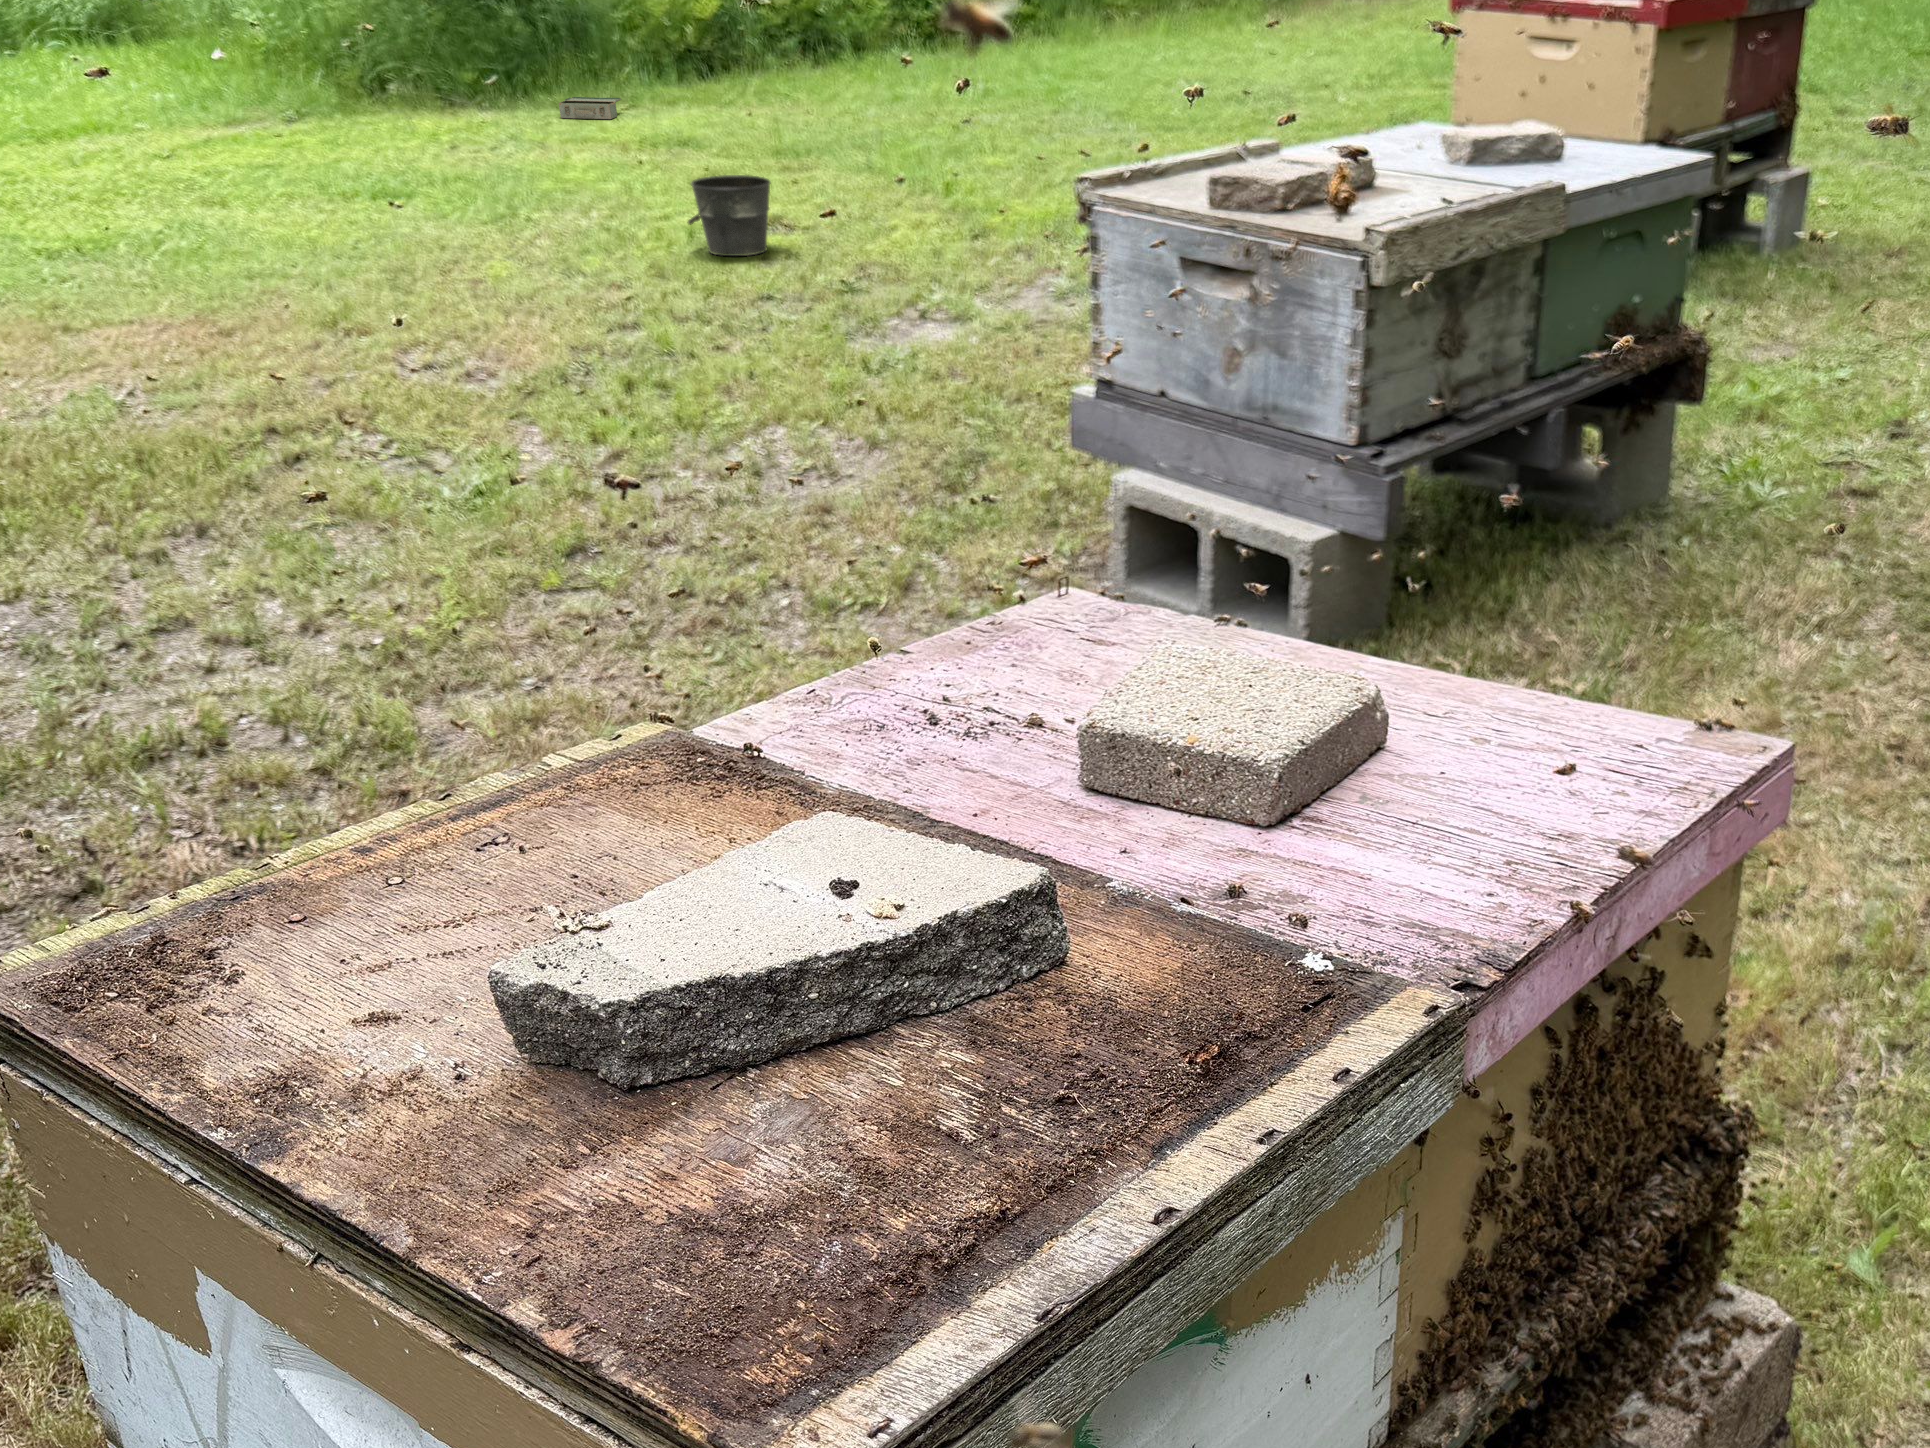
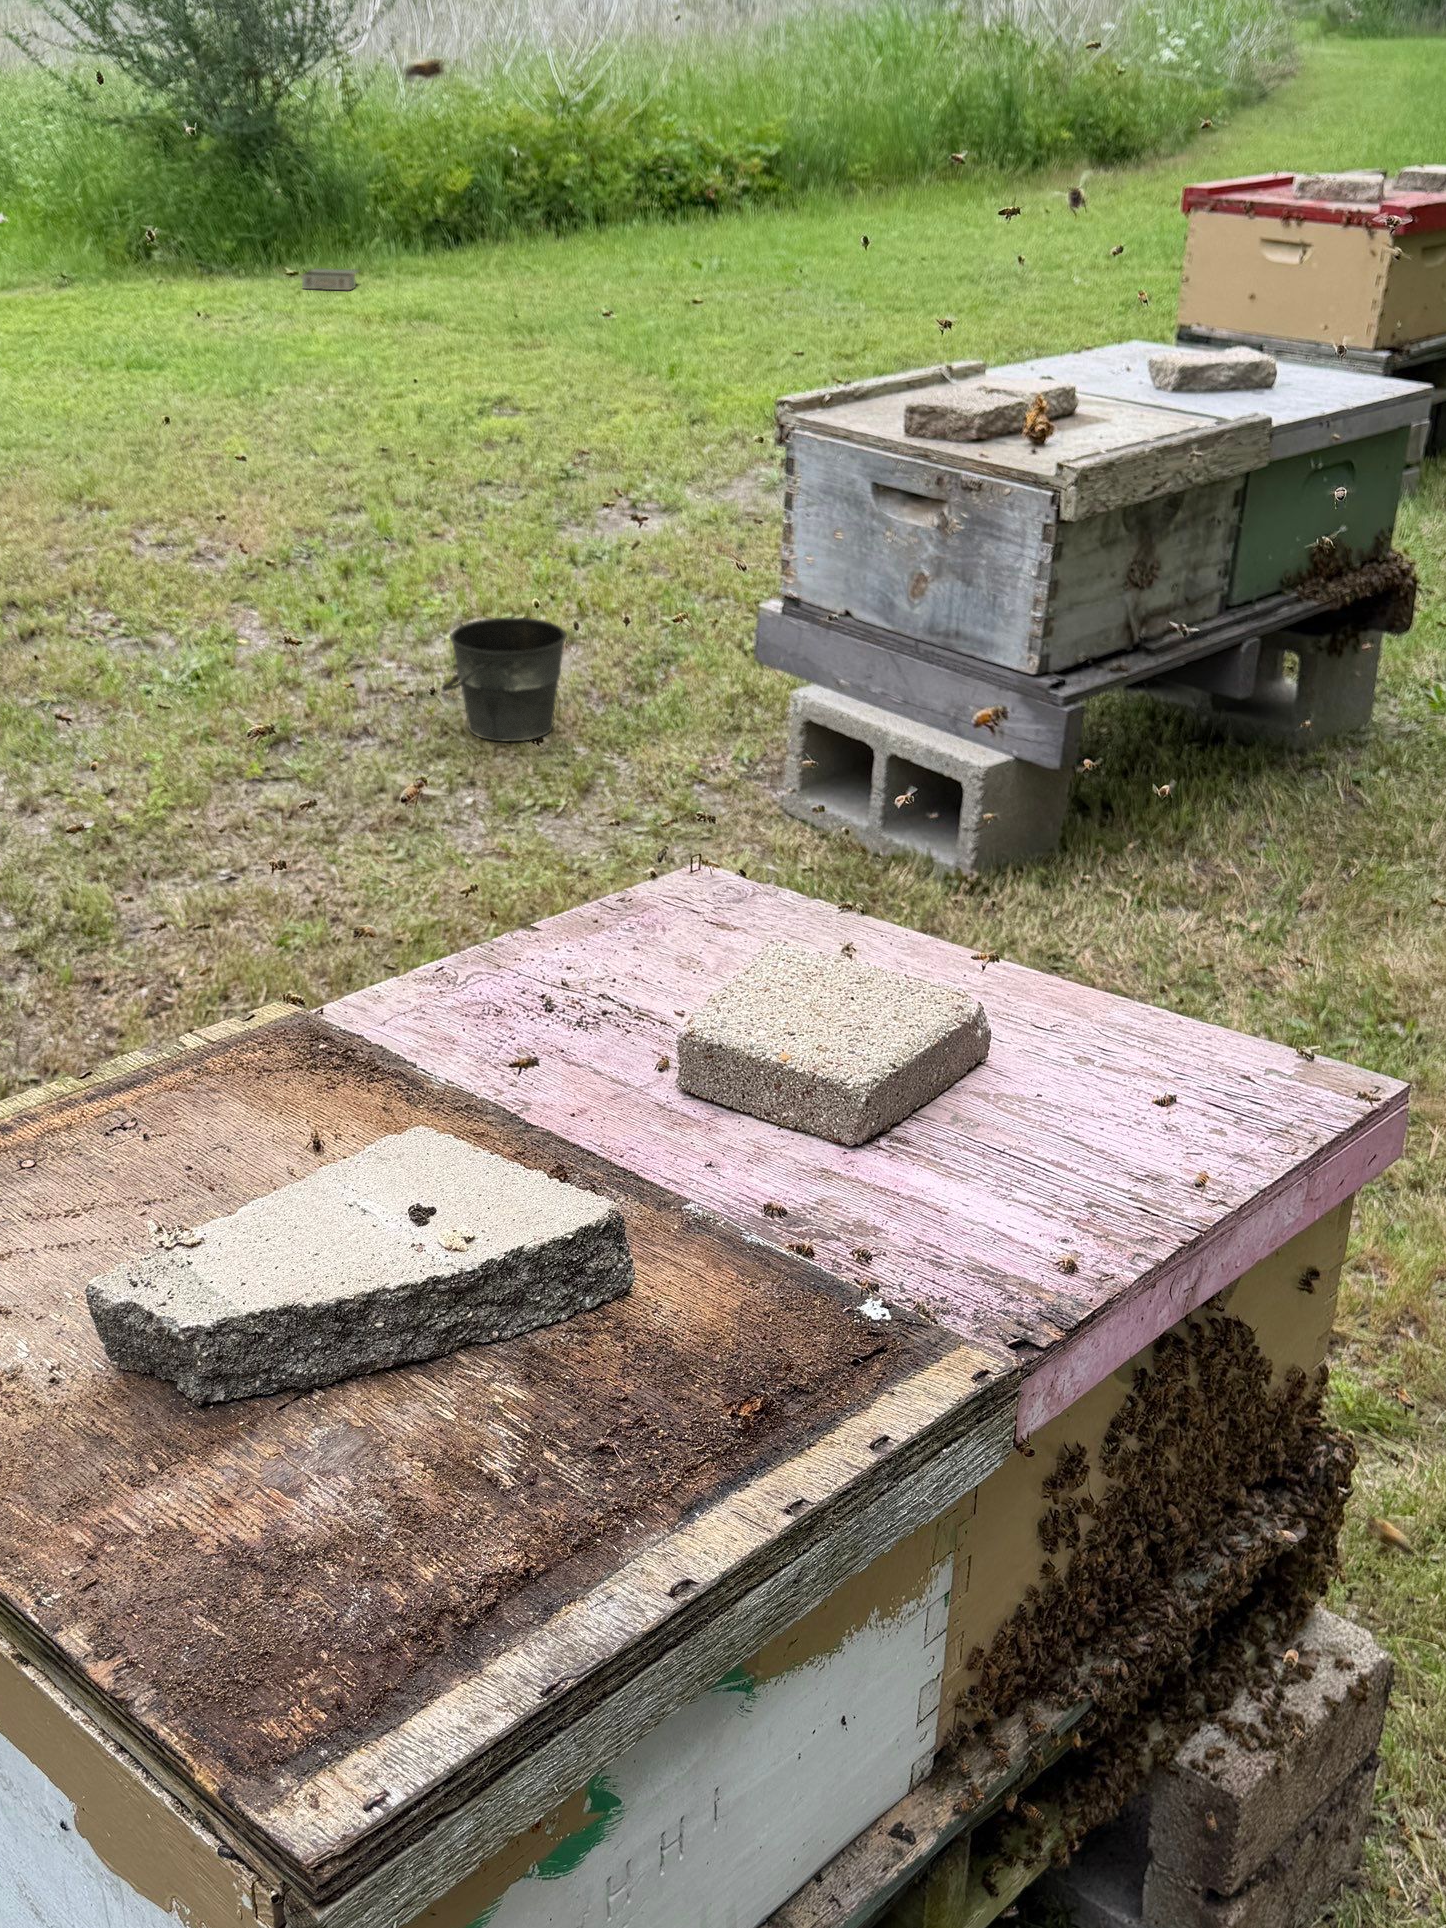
bucket: present [687,175,771,256] -> present [442,618,567,742]

